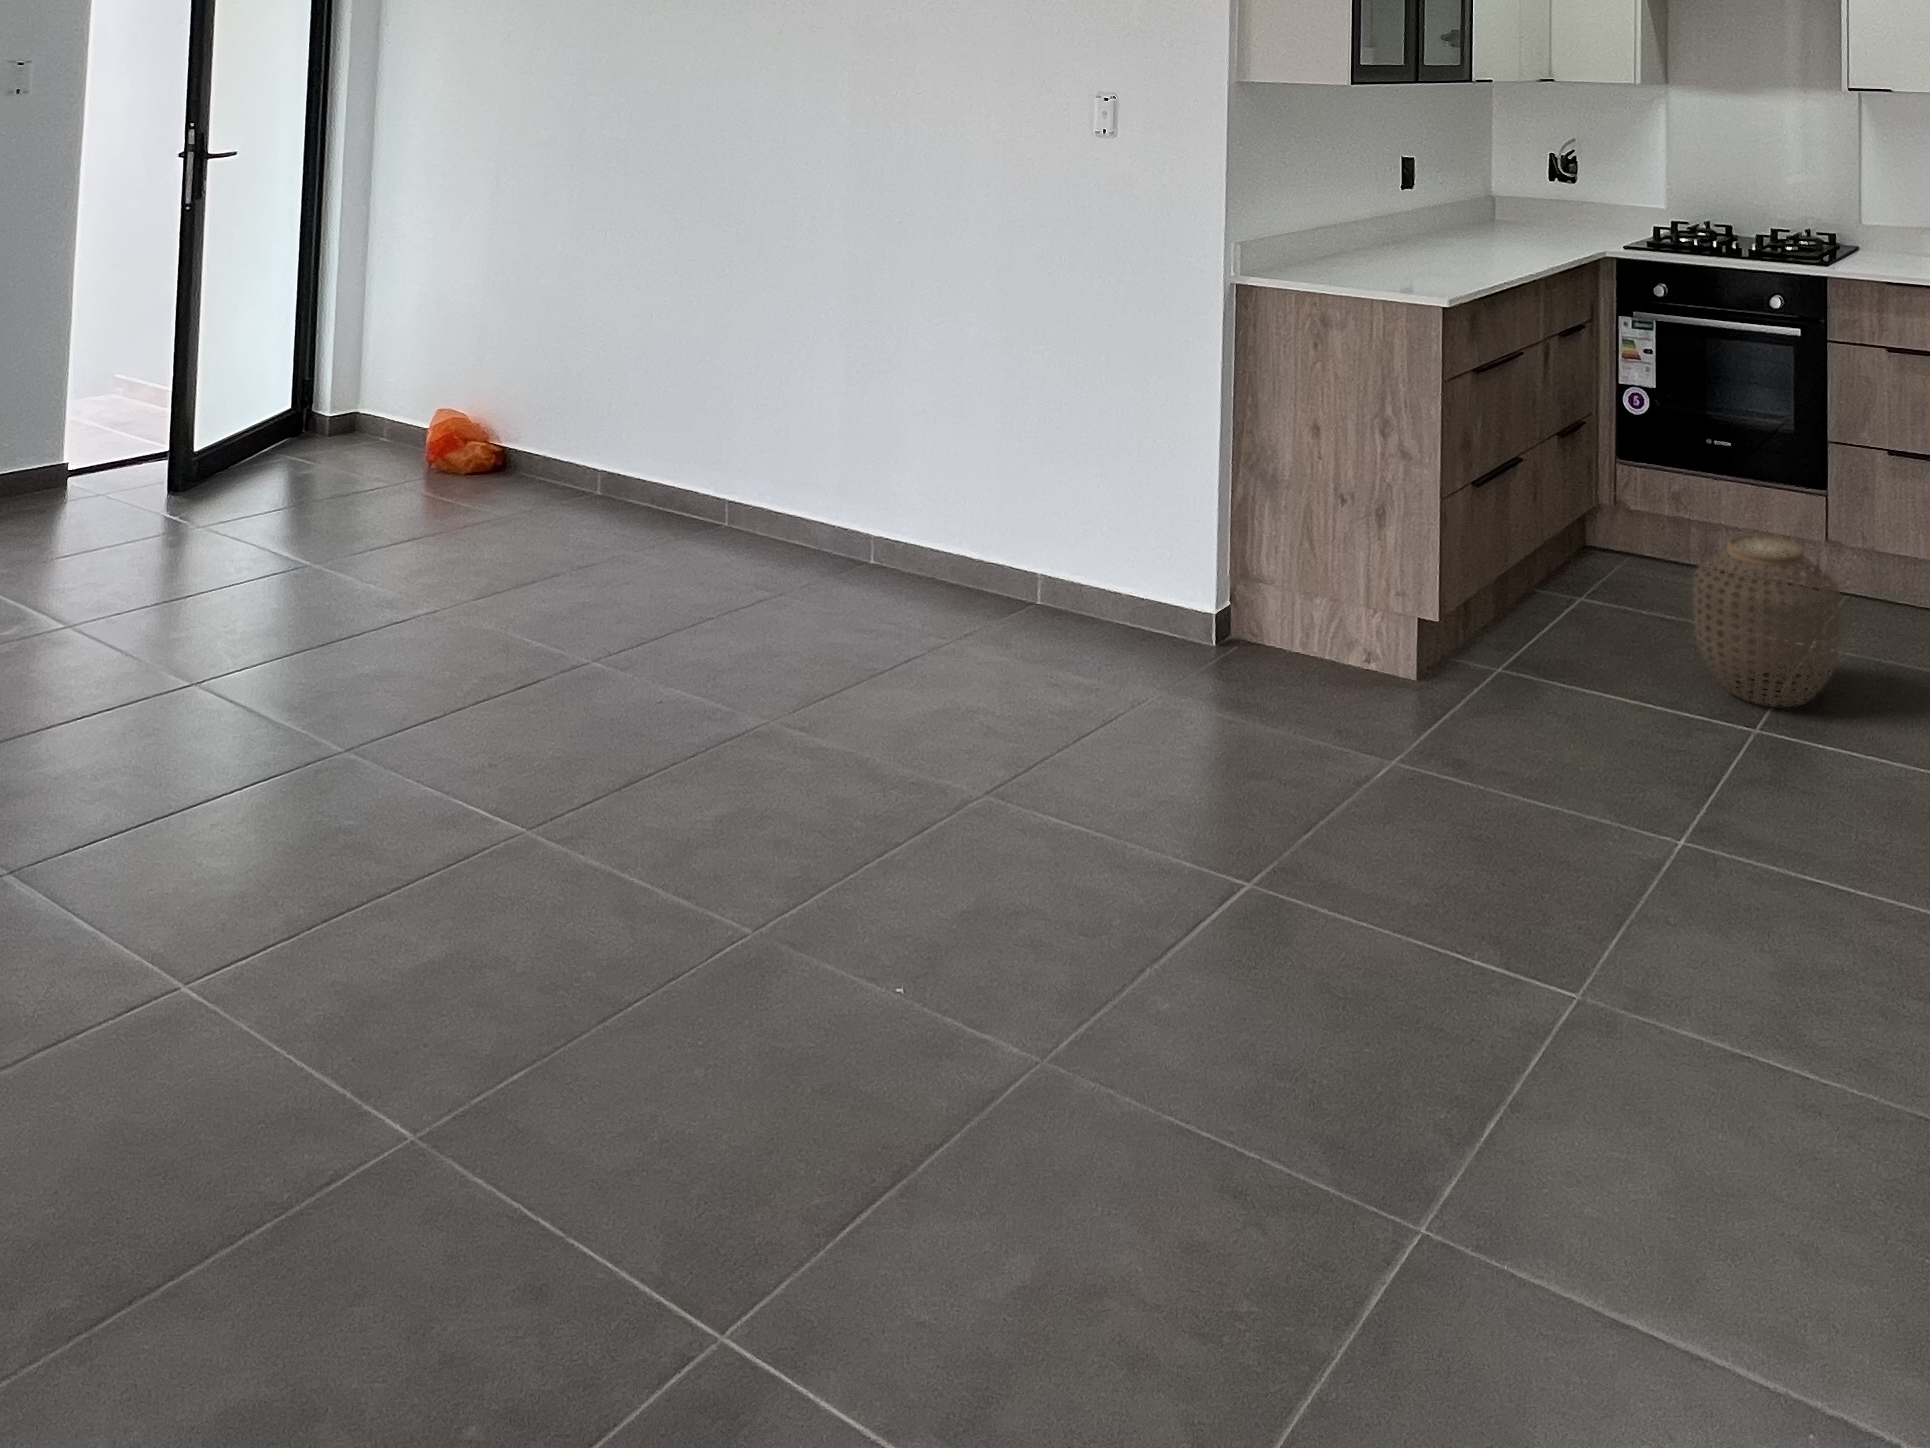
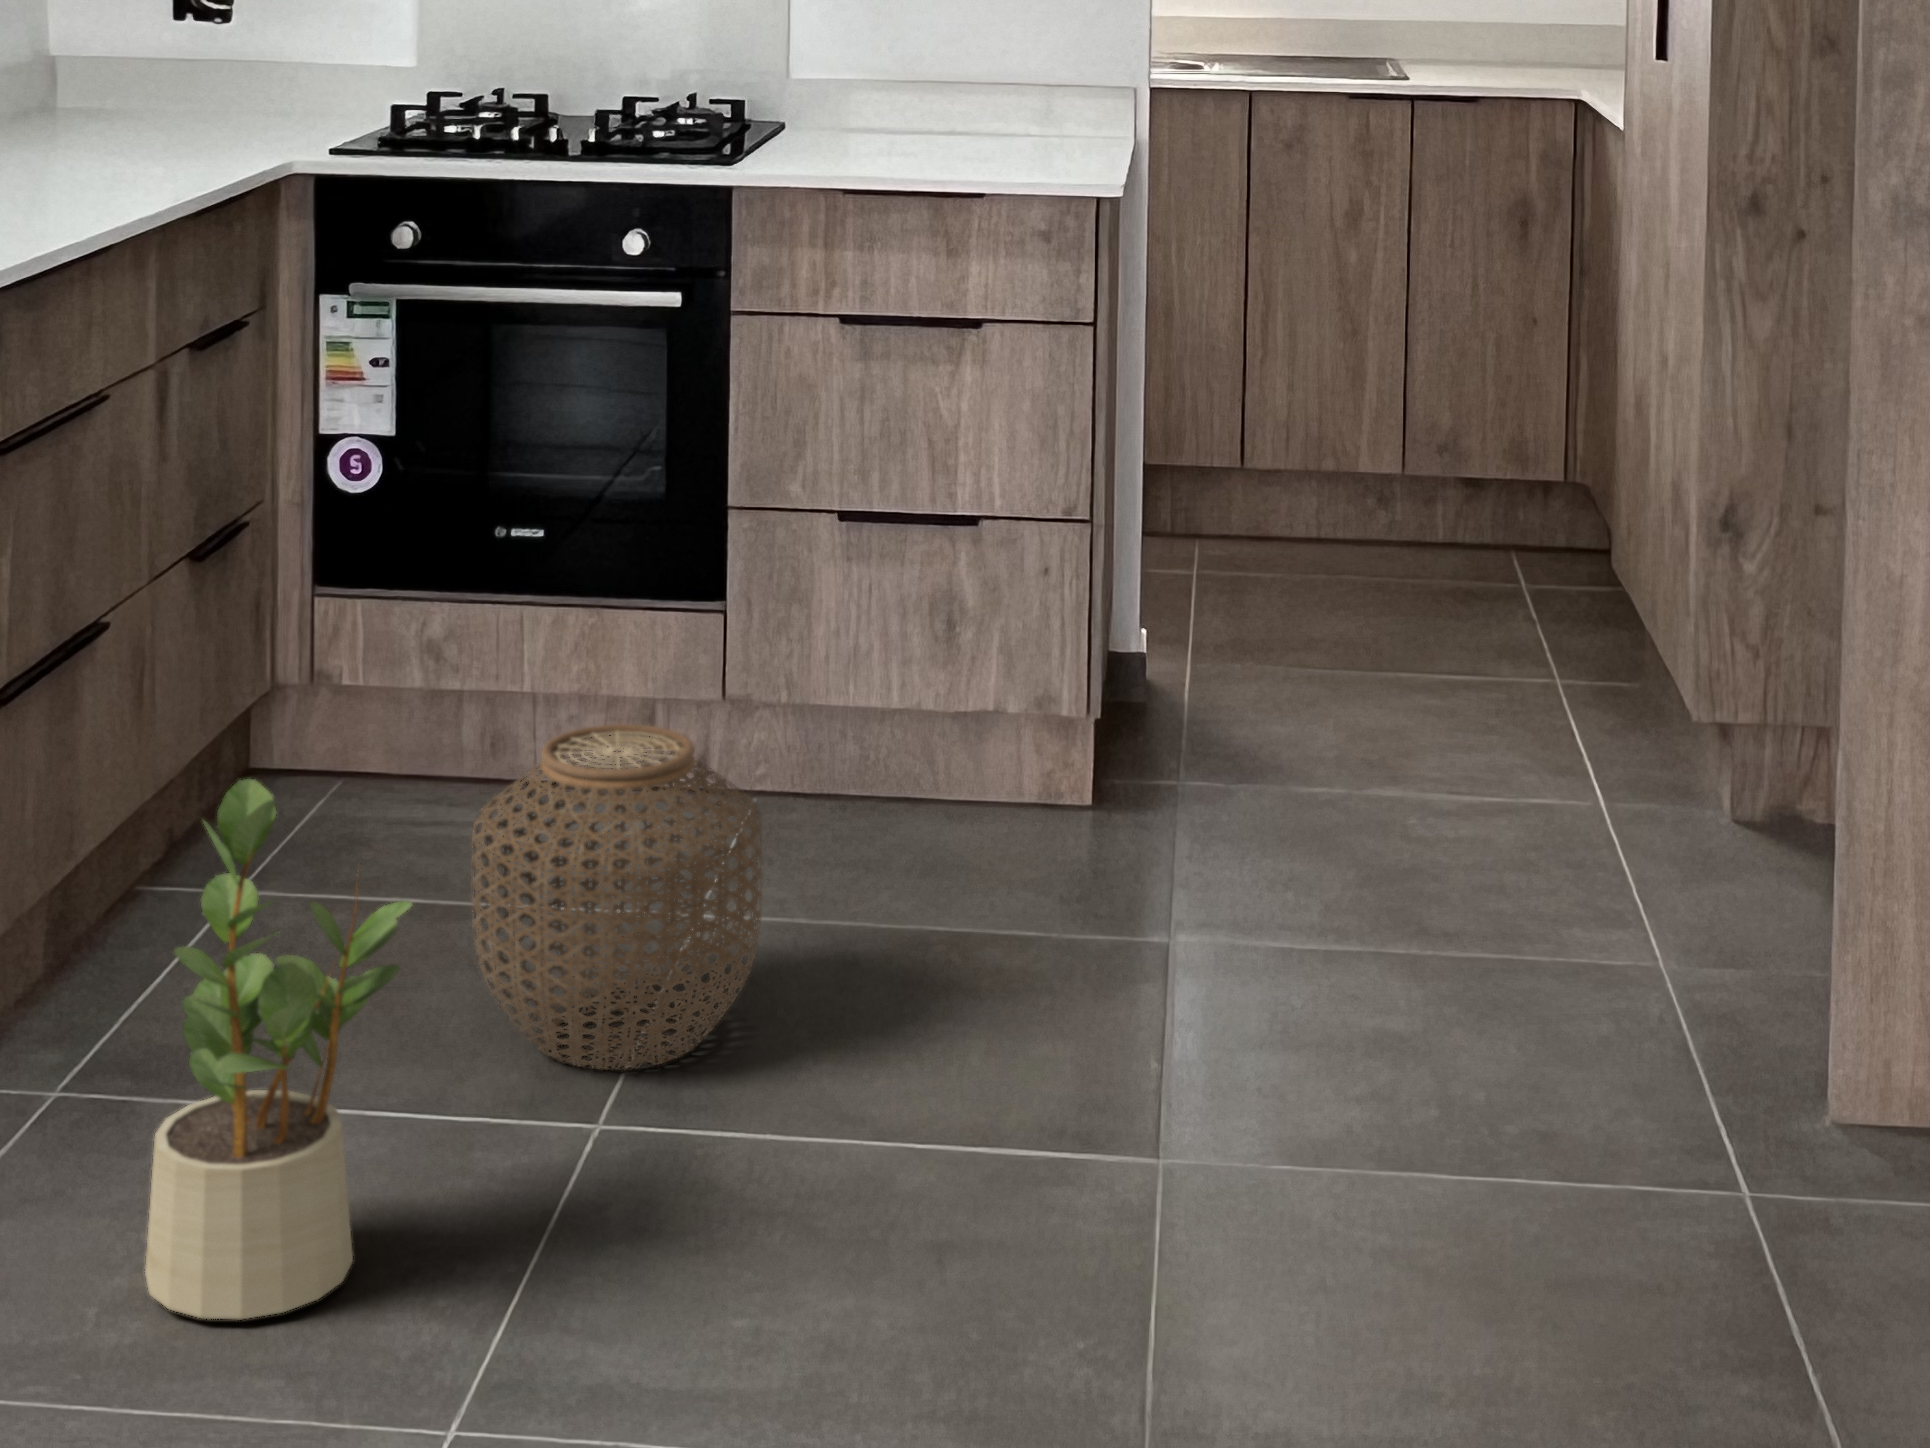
potted plant: none [1543,526,1664,776] -> present [145,779,412,1319]

